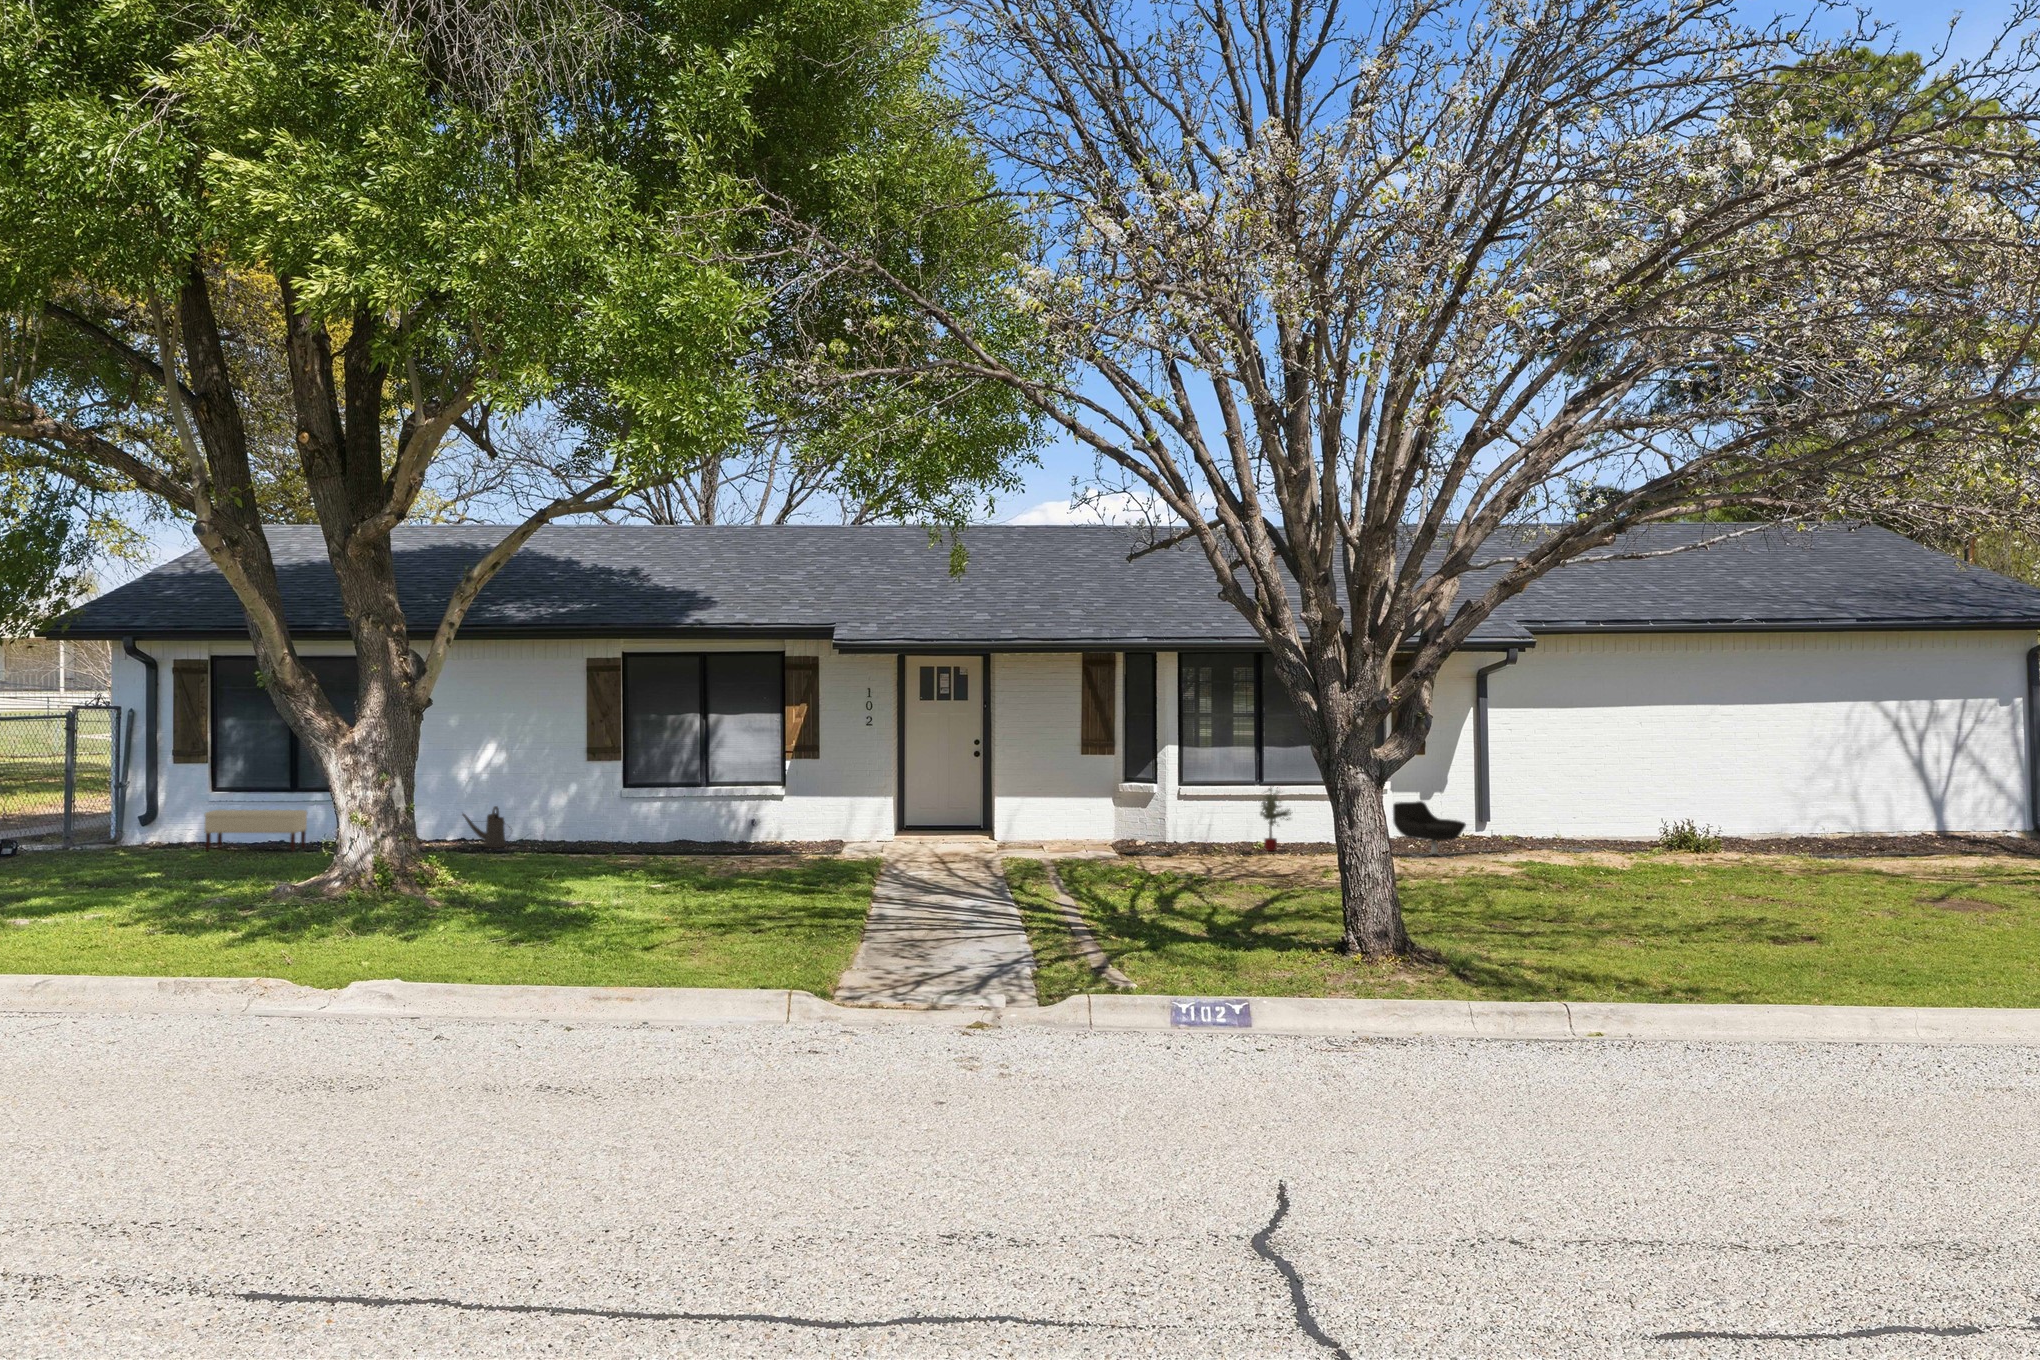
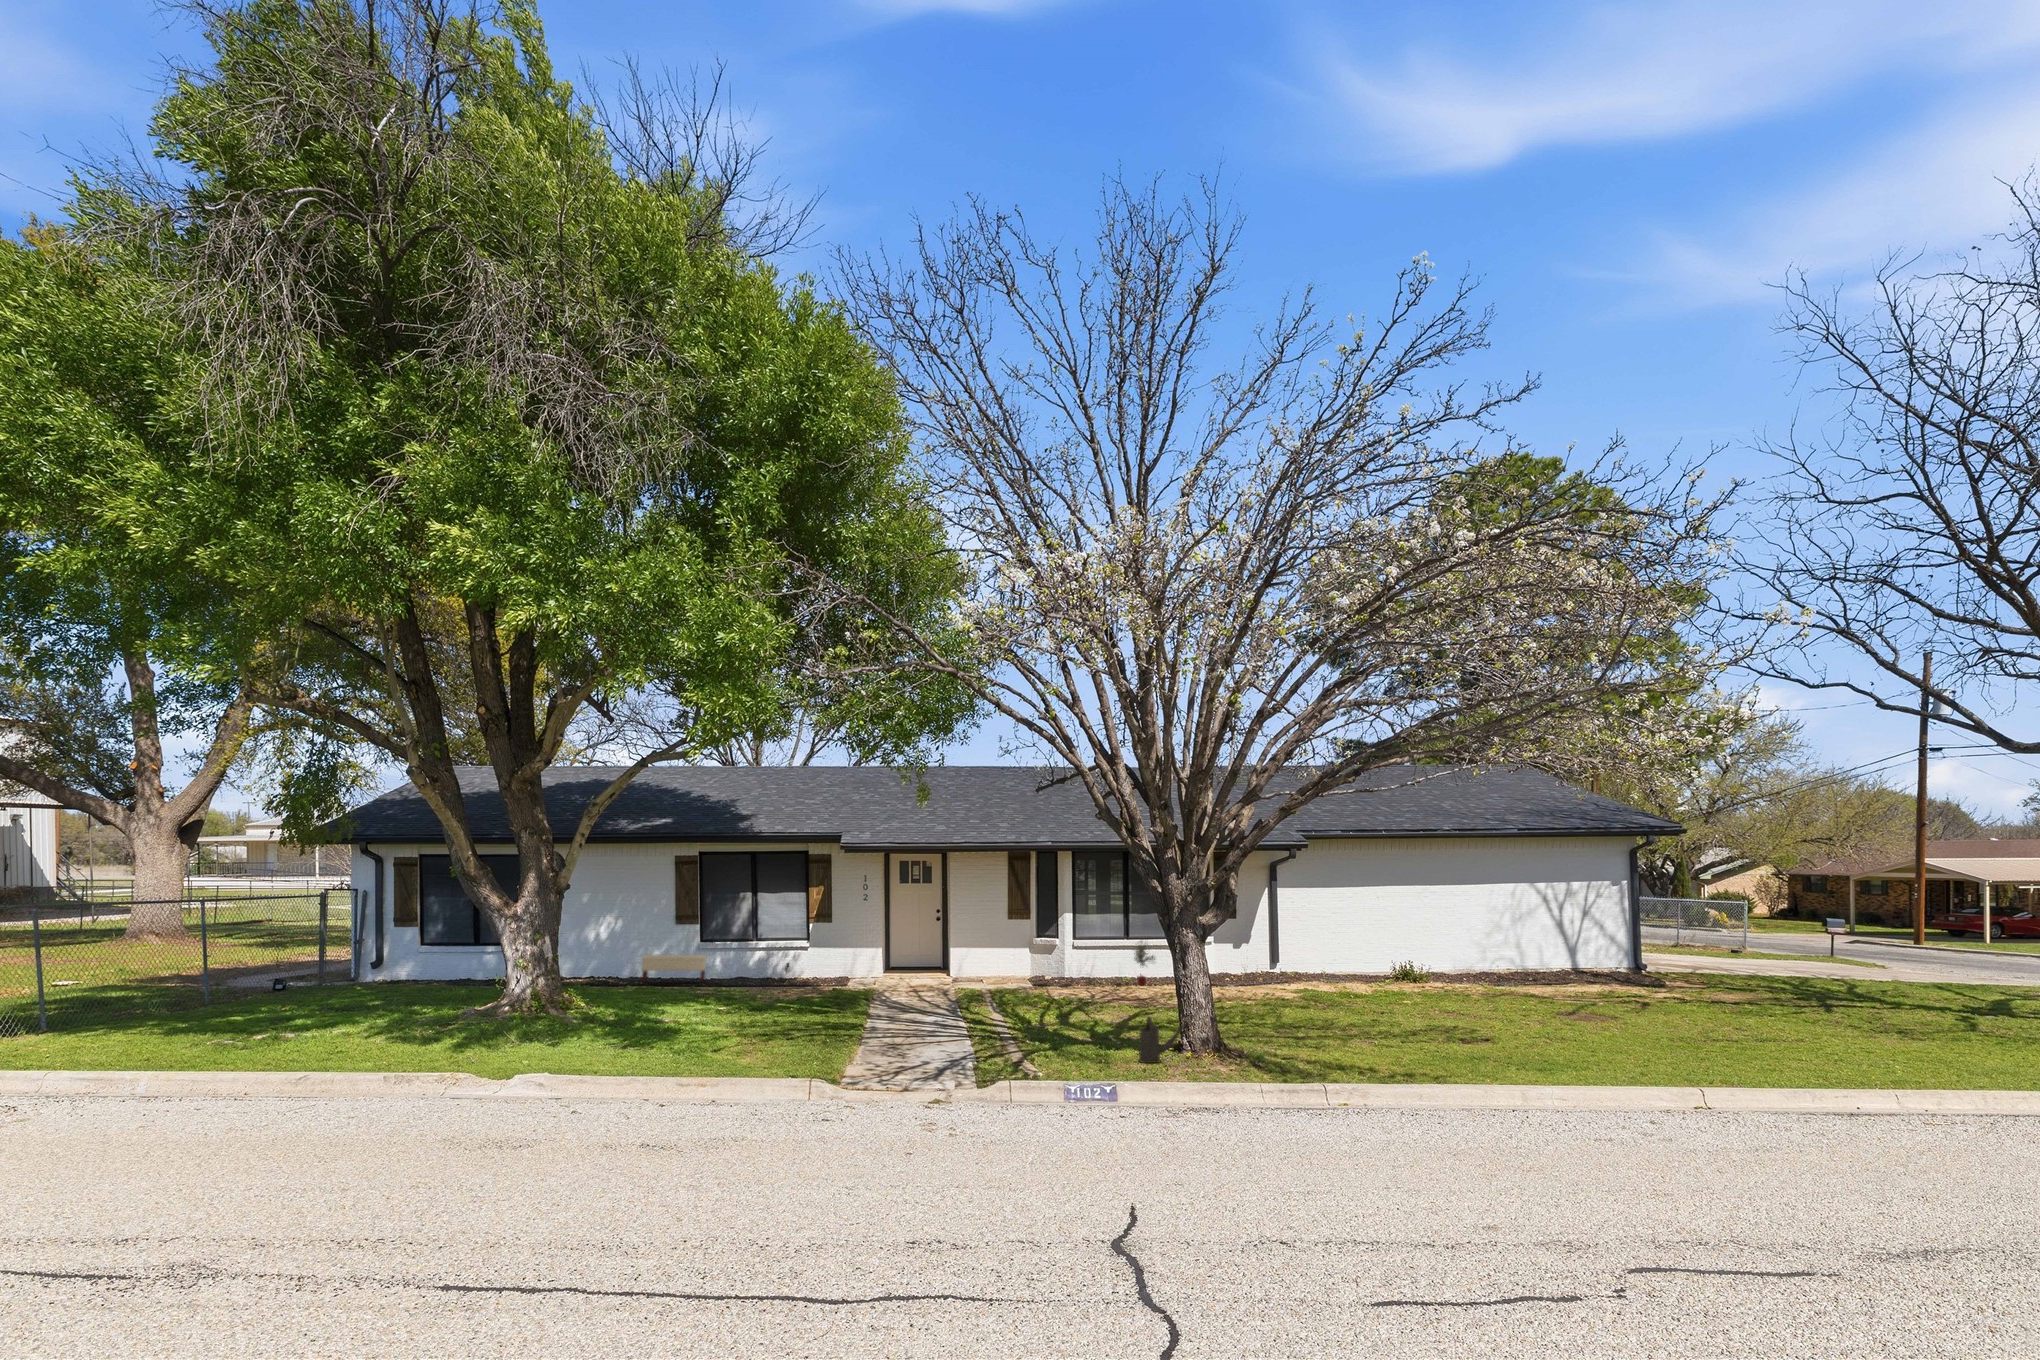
lounge chair: present [1393,801,1466,857] -> none [1225,950,1275,990]
watering can: present [462,806,512,848] -> present [1132,1016,1185,1063]
bench: present [205,809,307,851] -> present [642,955,706,983]

